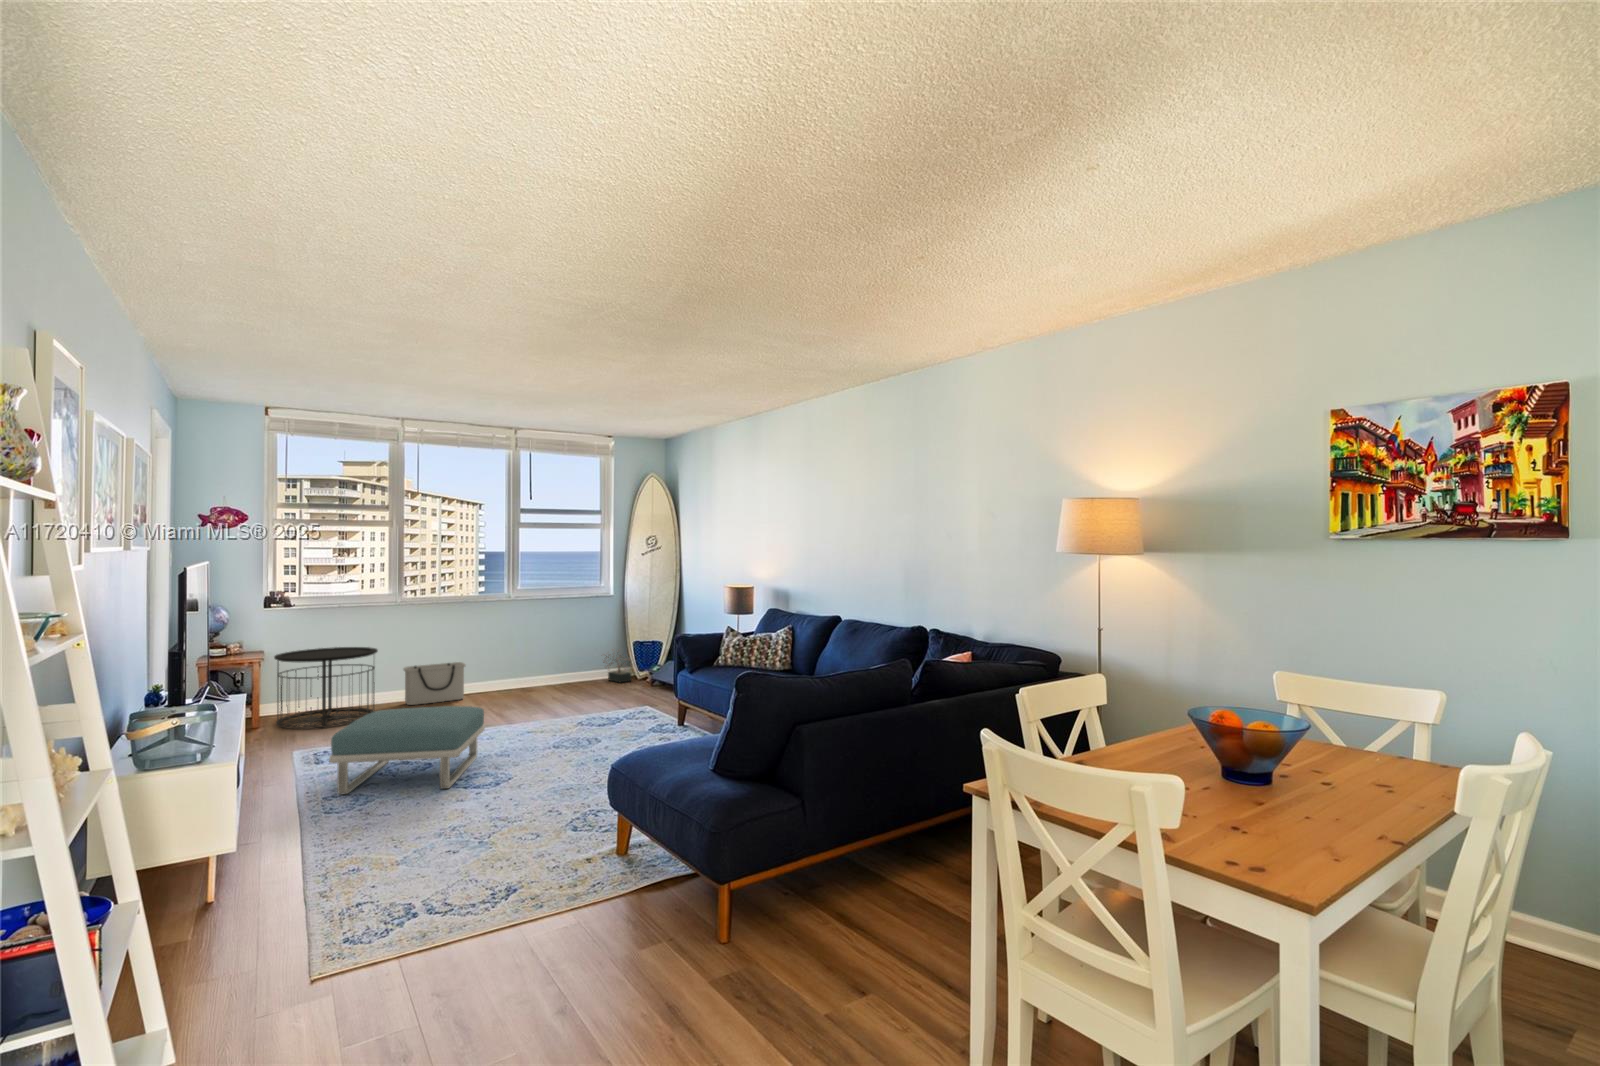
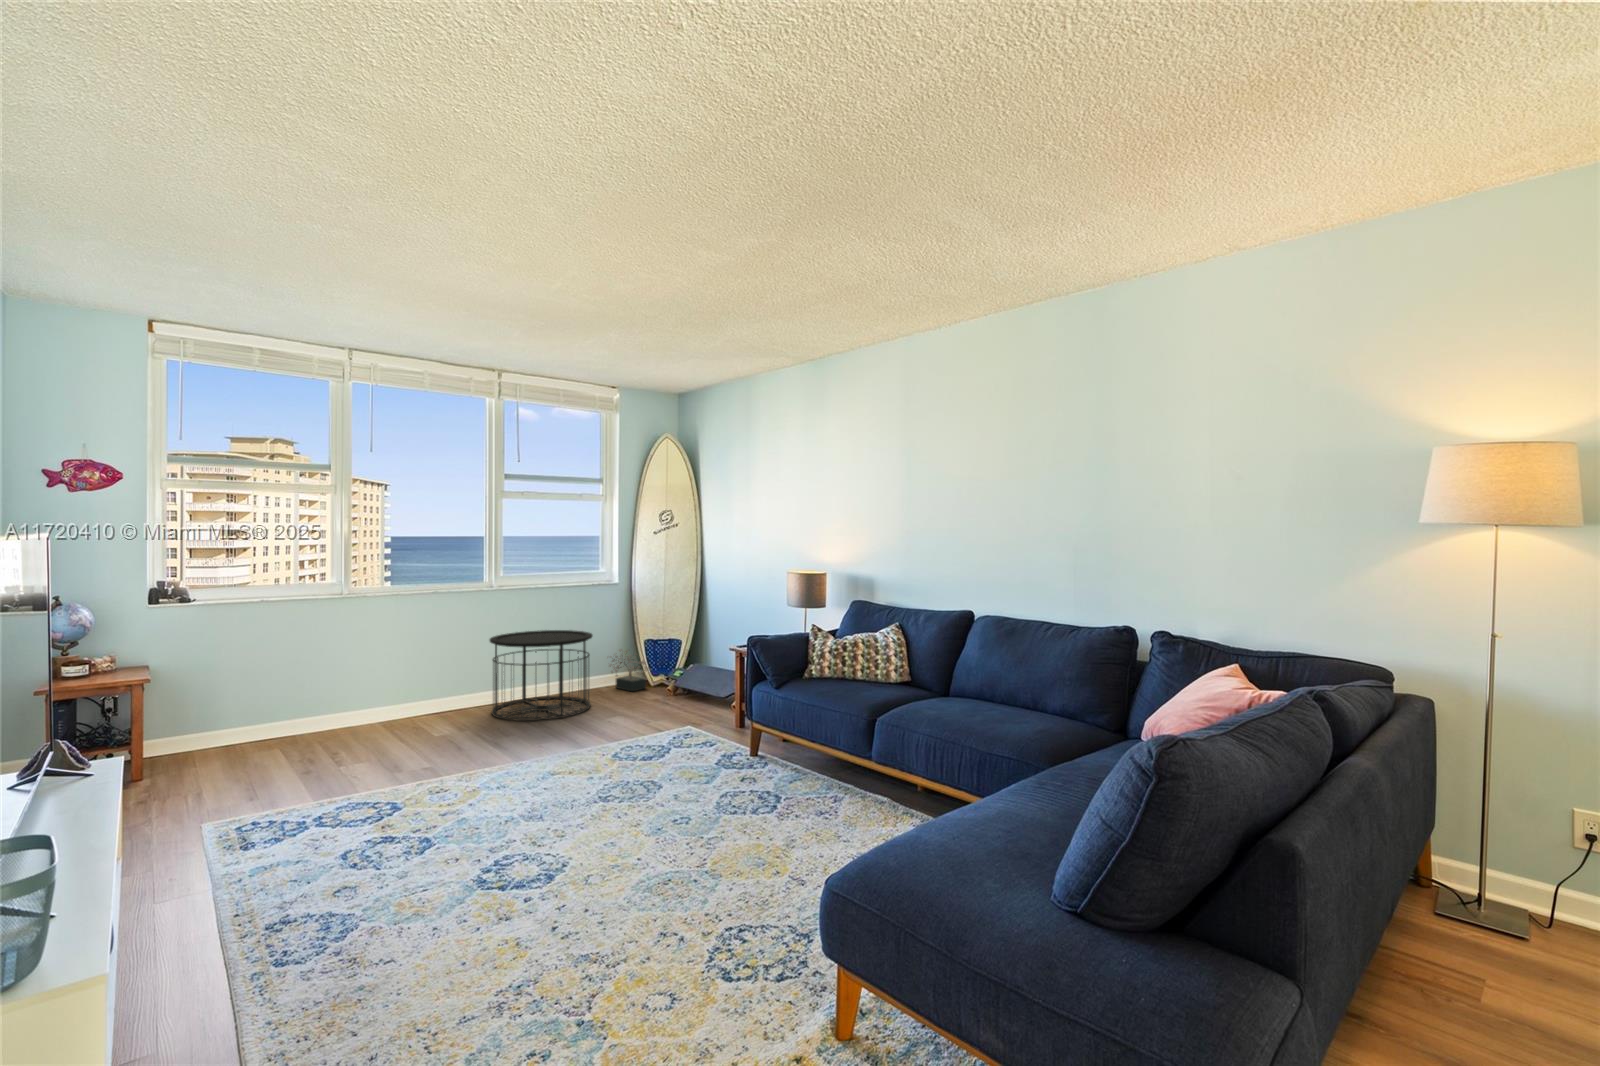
side table: present [274,647,378,729] -> present [490,630,593,721]
storage bin: present [404,662,465,705] -> none [355,672,441,733]
footstool: present [329,706,485,794] -> none [275,751,510,919]

